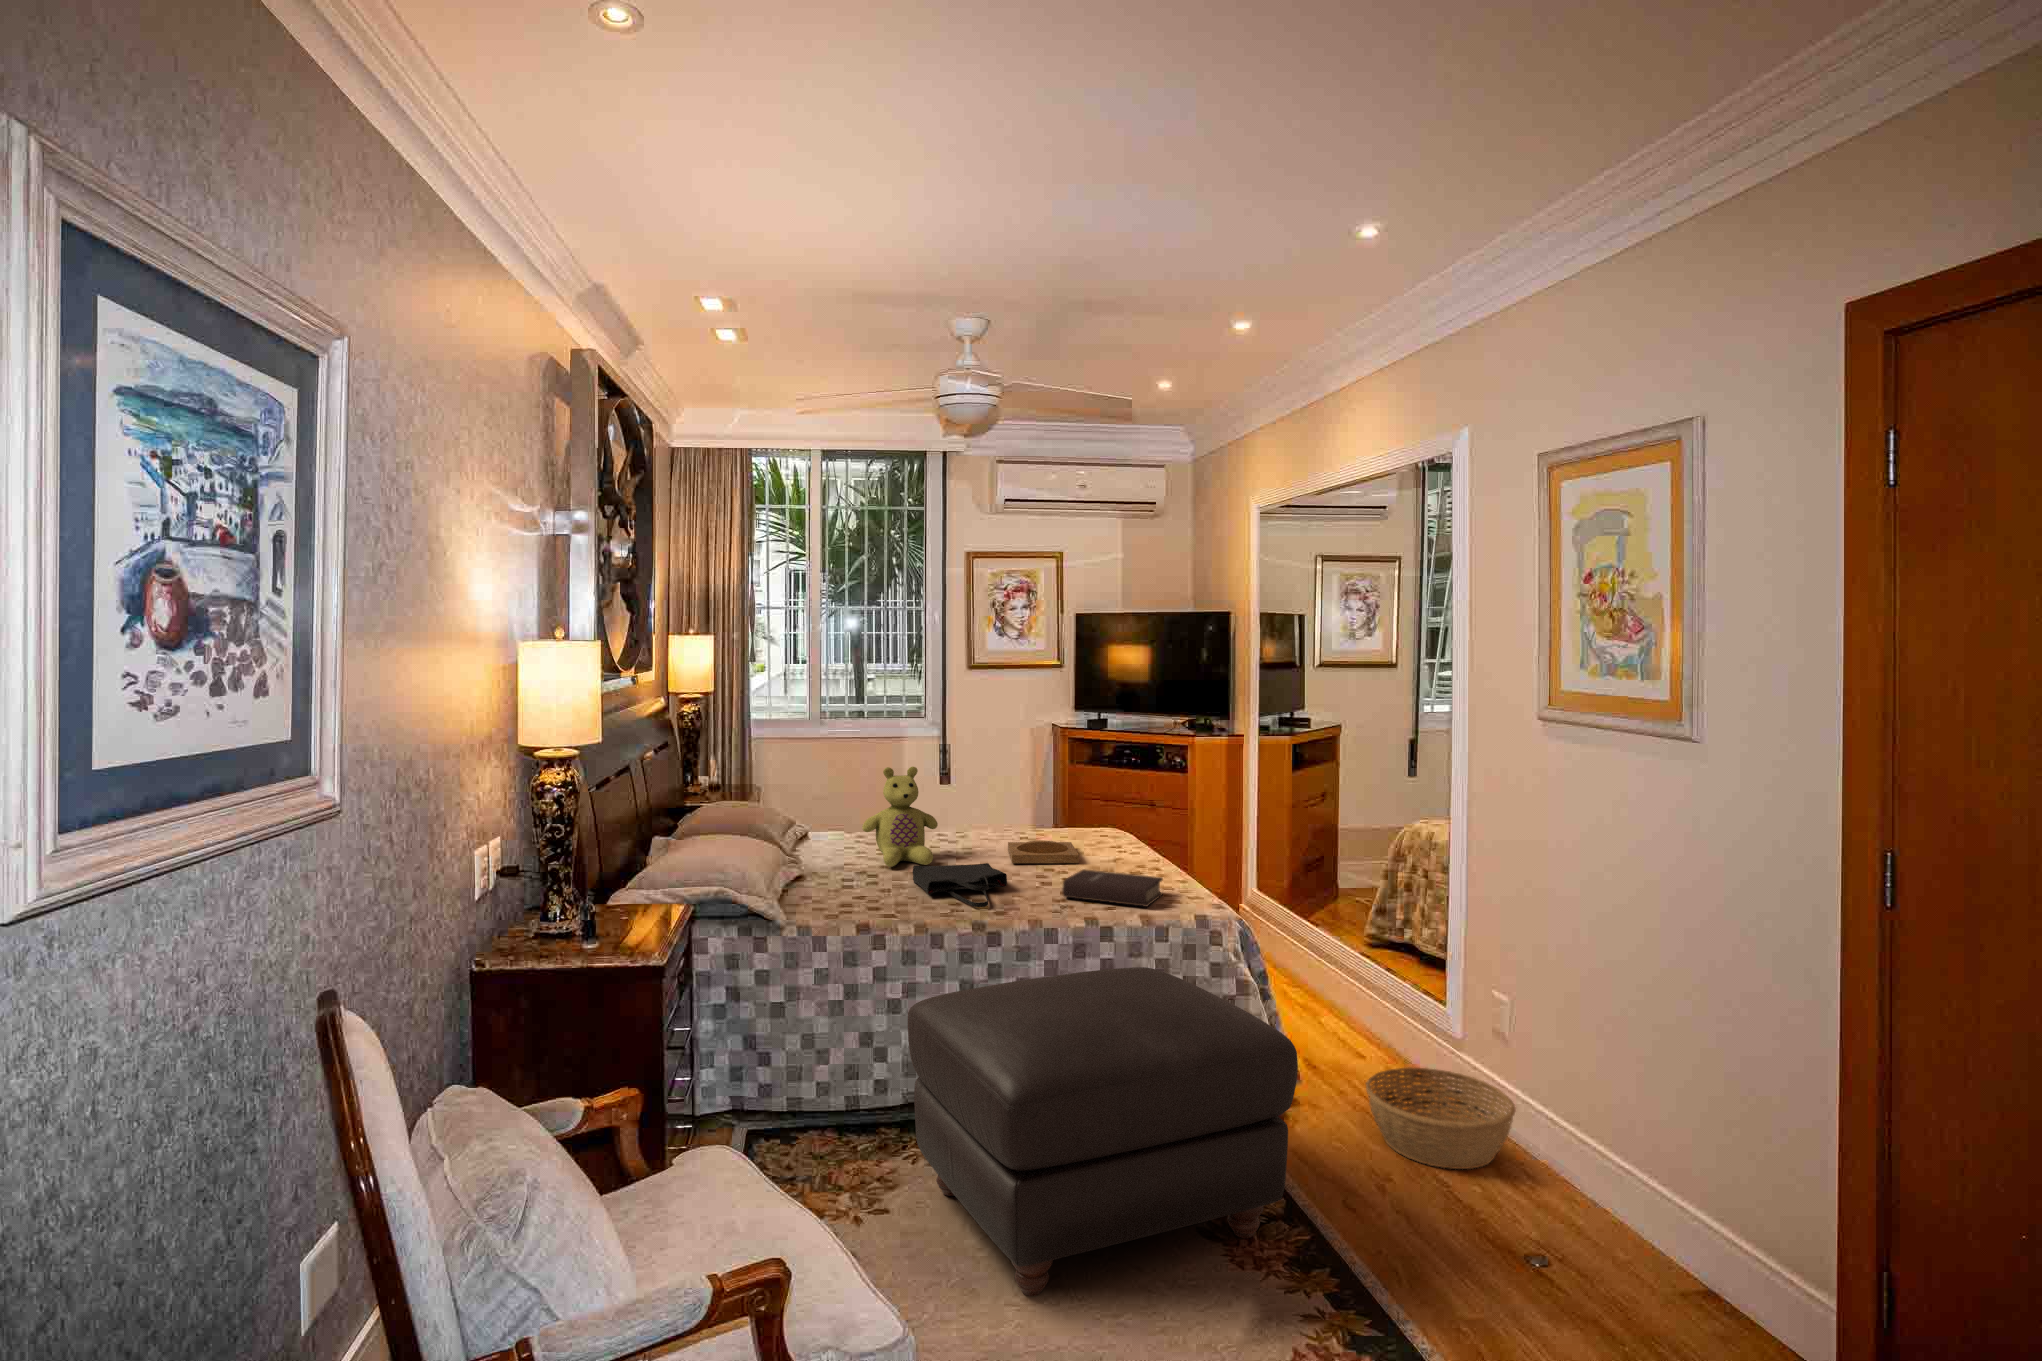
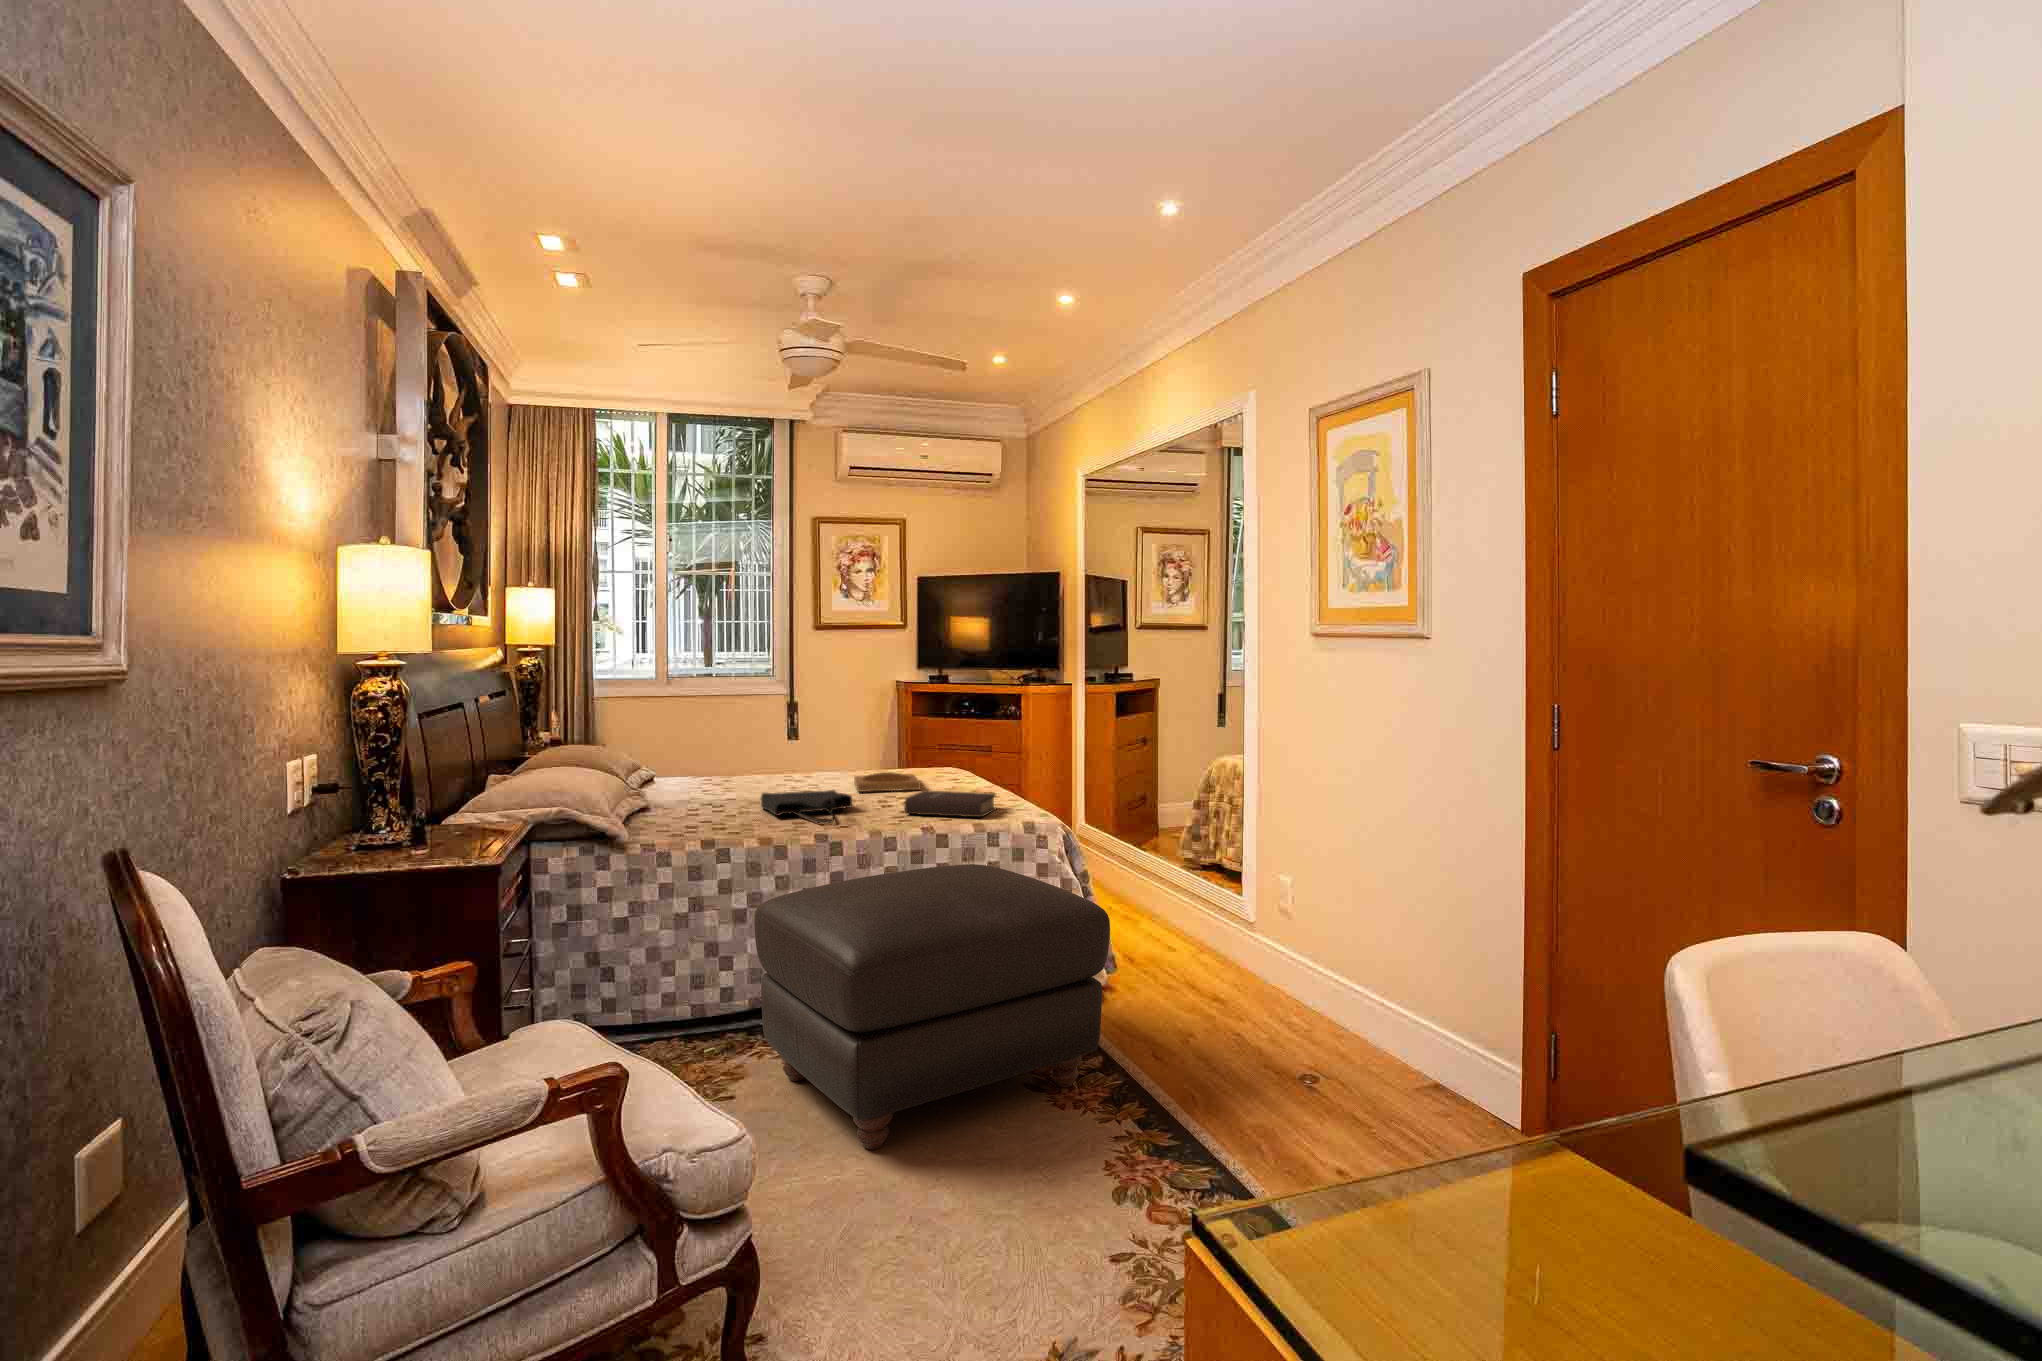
stuffed bear: present [862,767,938,867] -> none [710,704,786,798]
basket: present [1366,1067,1516,1169] -> none [1170,945,1291,1022]

